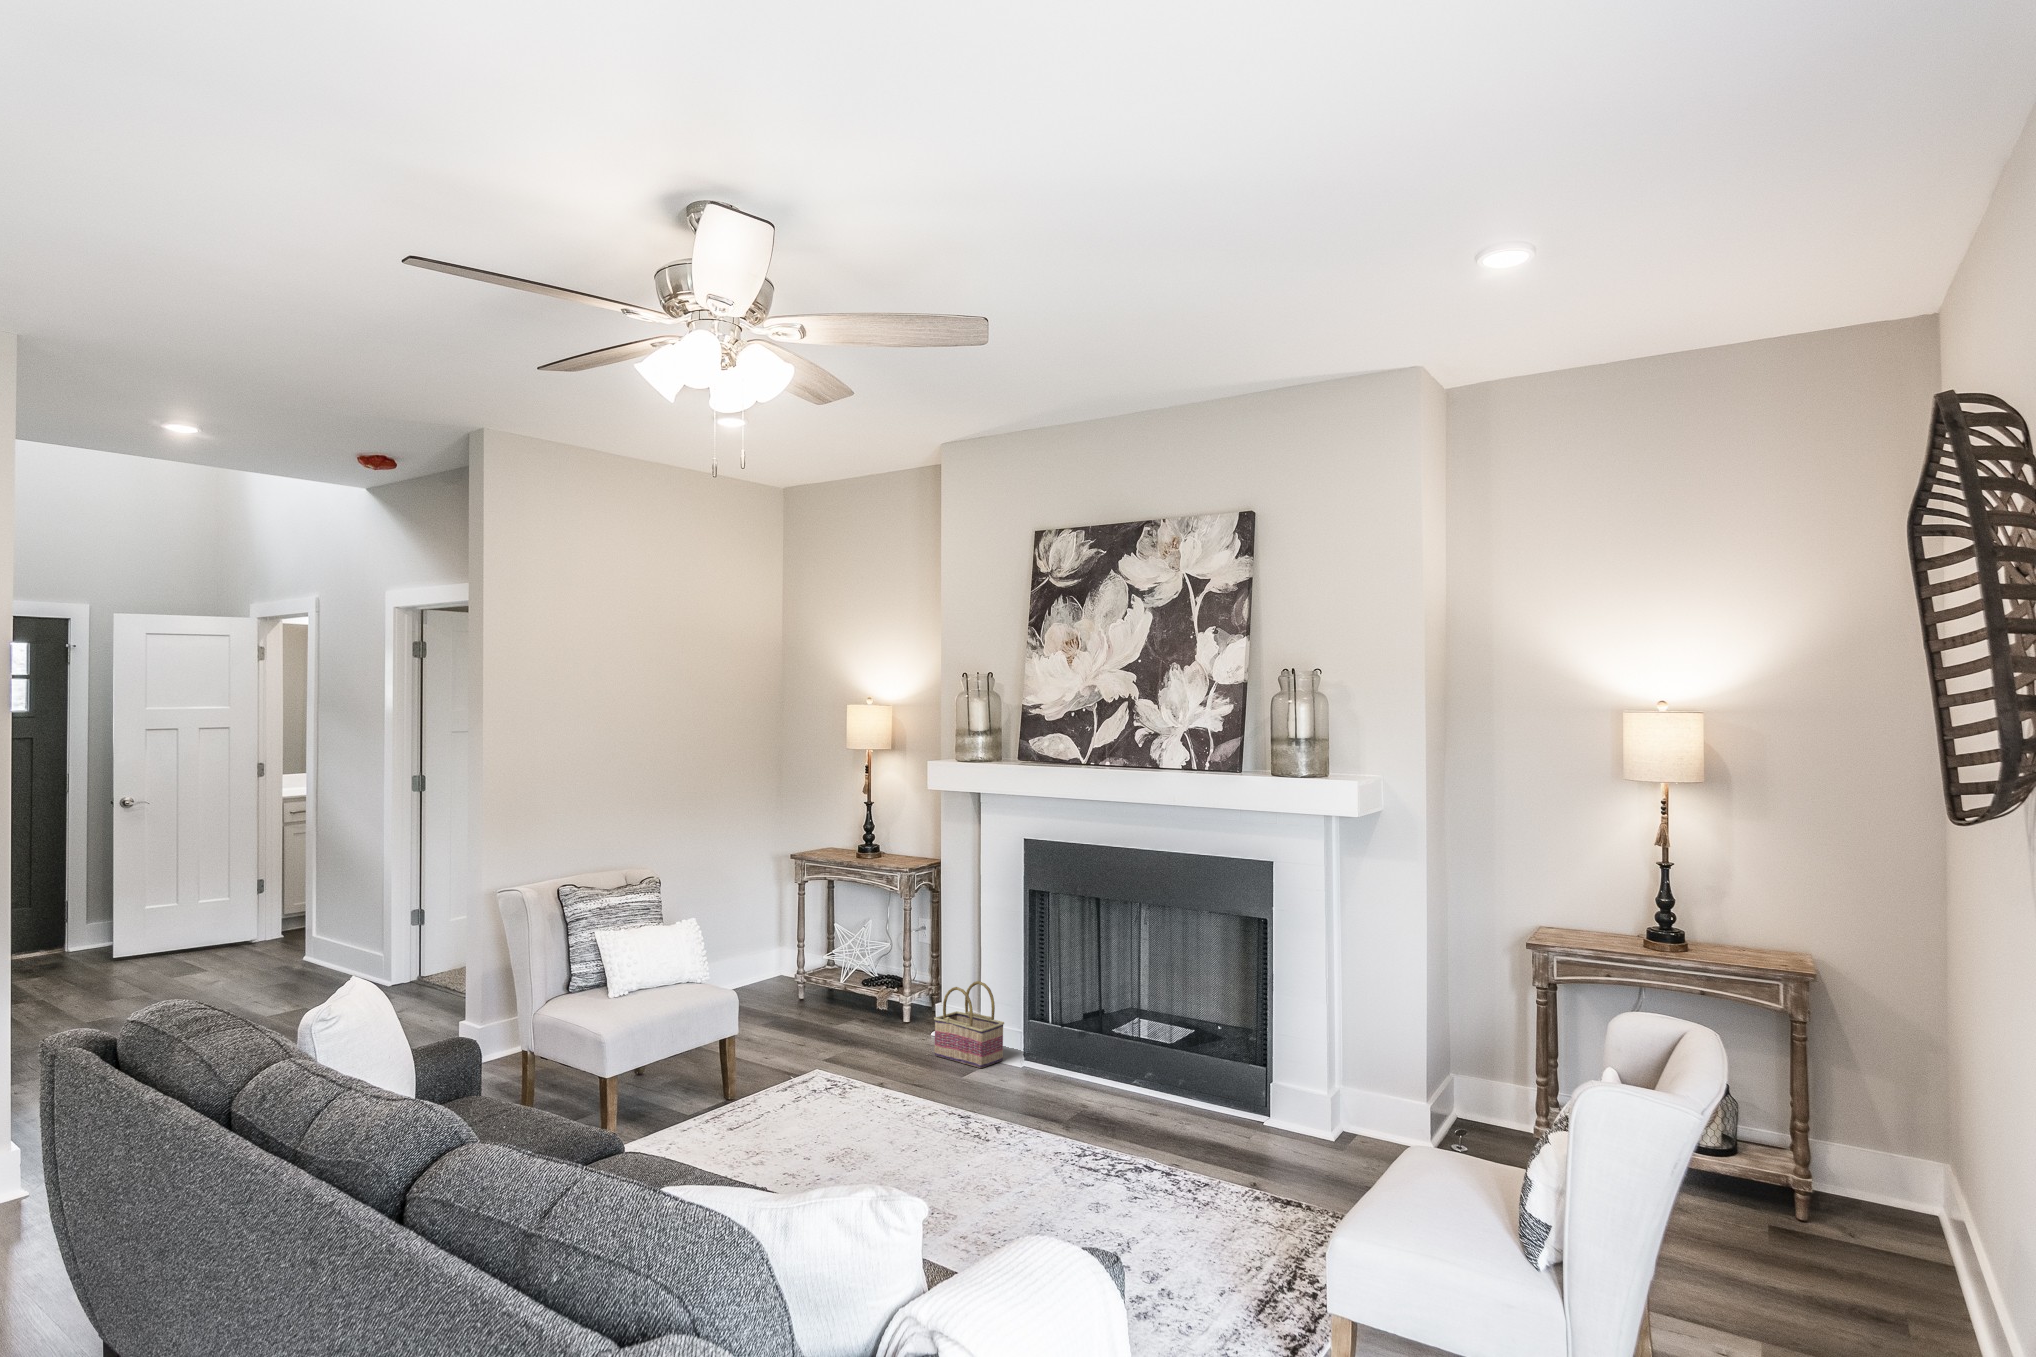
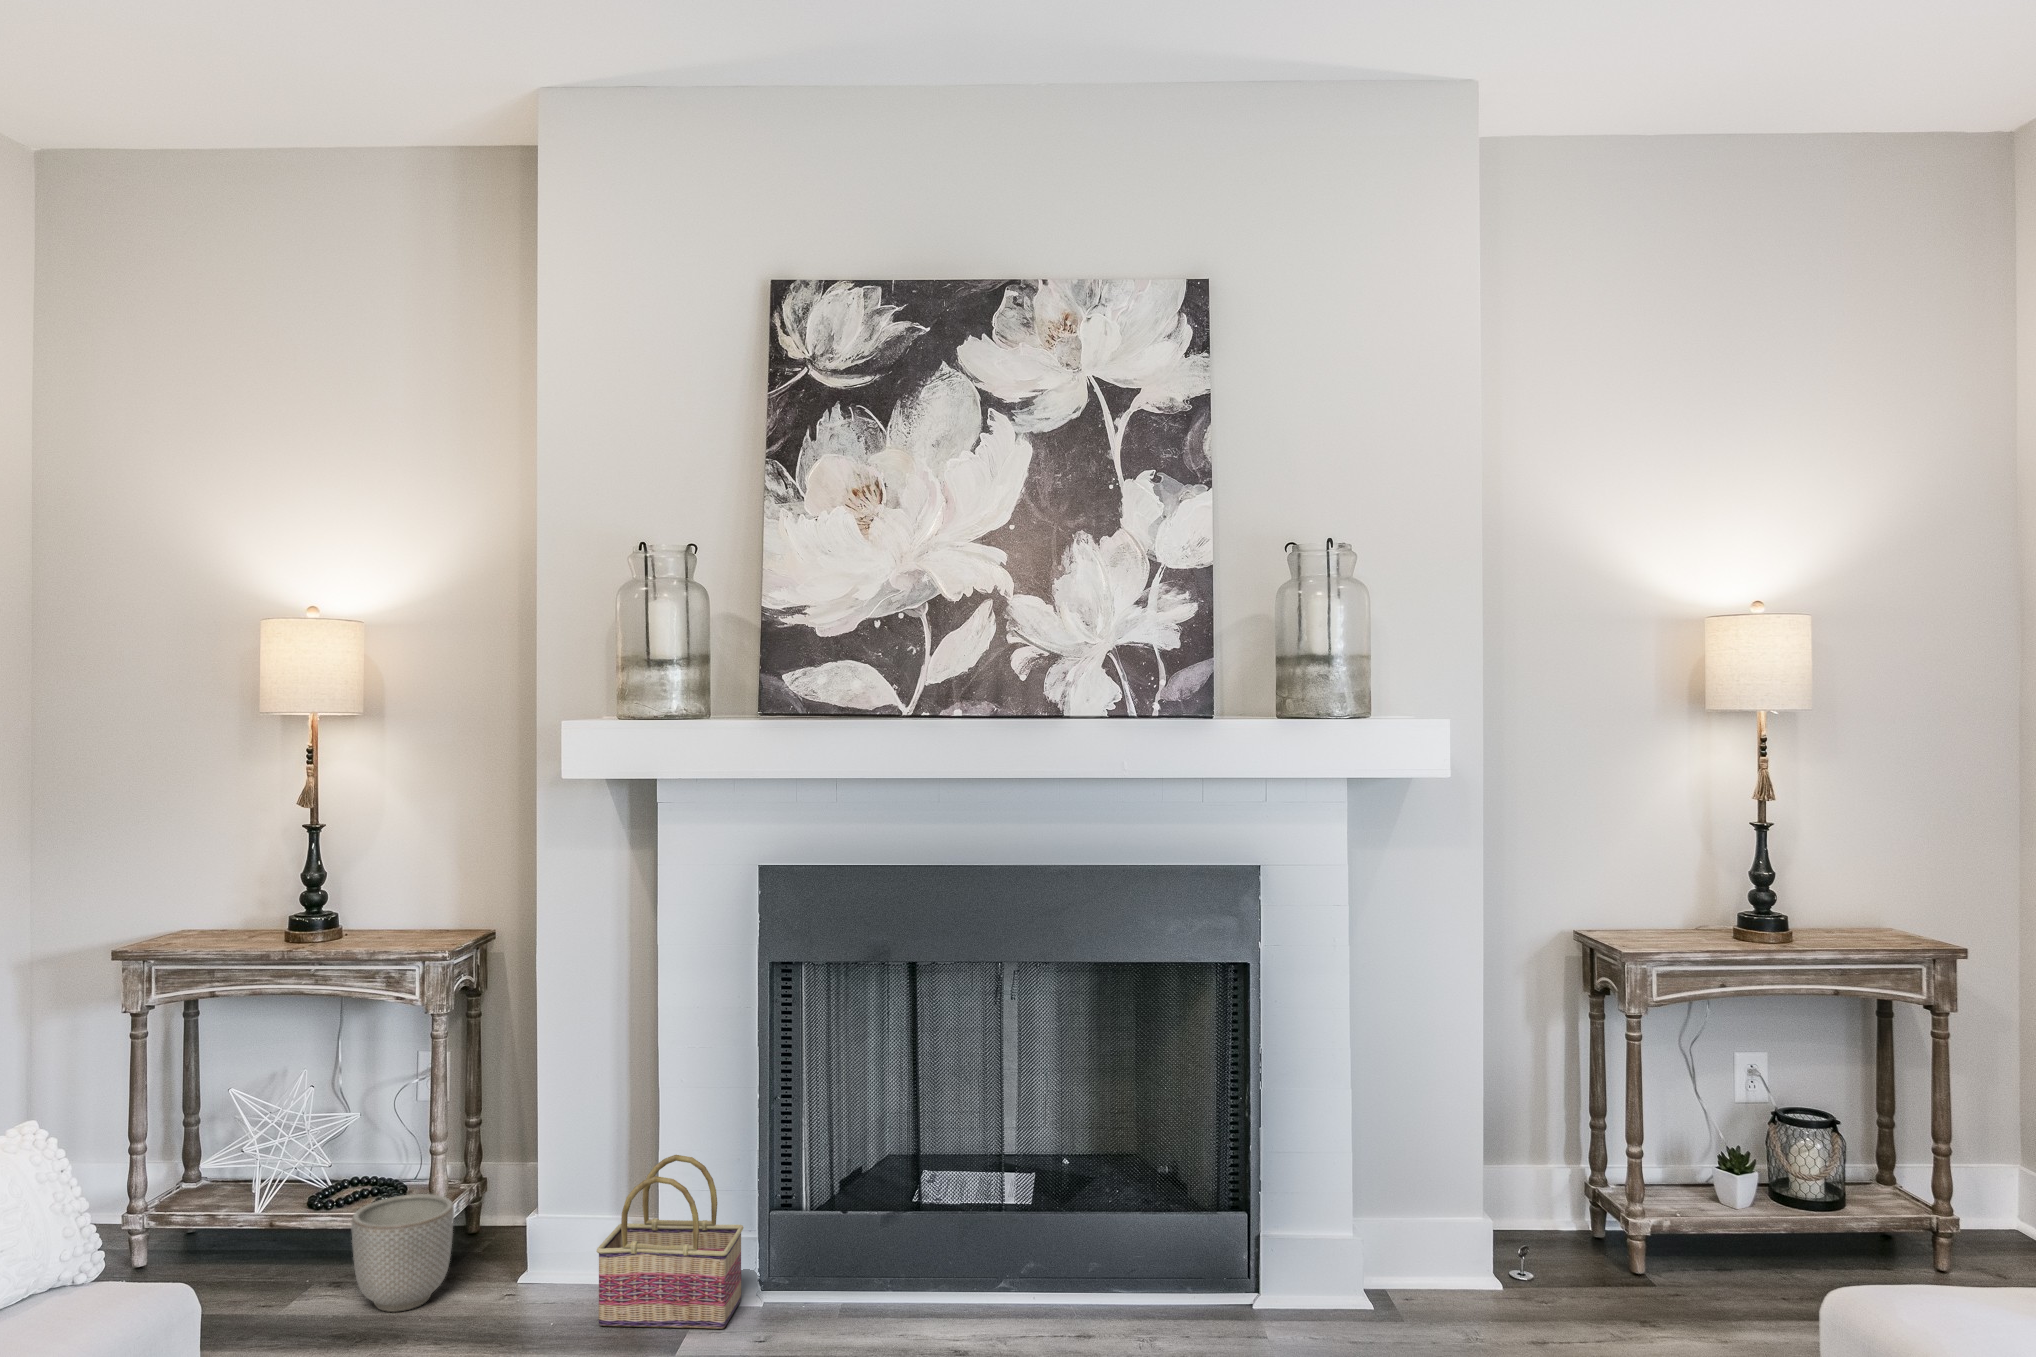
planter: none [854,982,898,1033] -> present [351,1194,454,1312]

